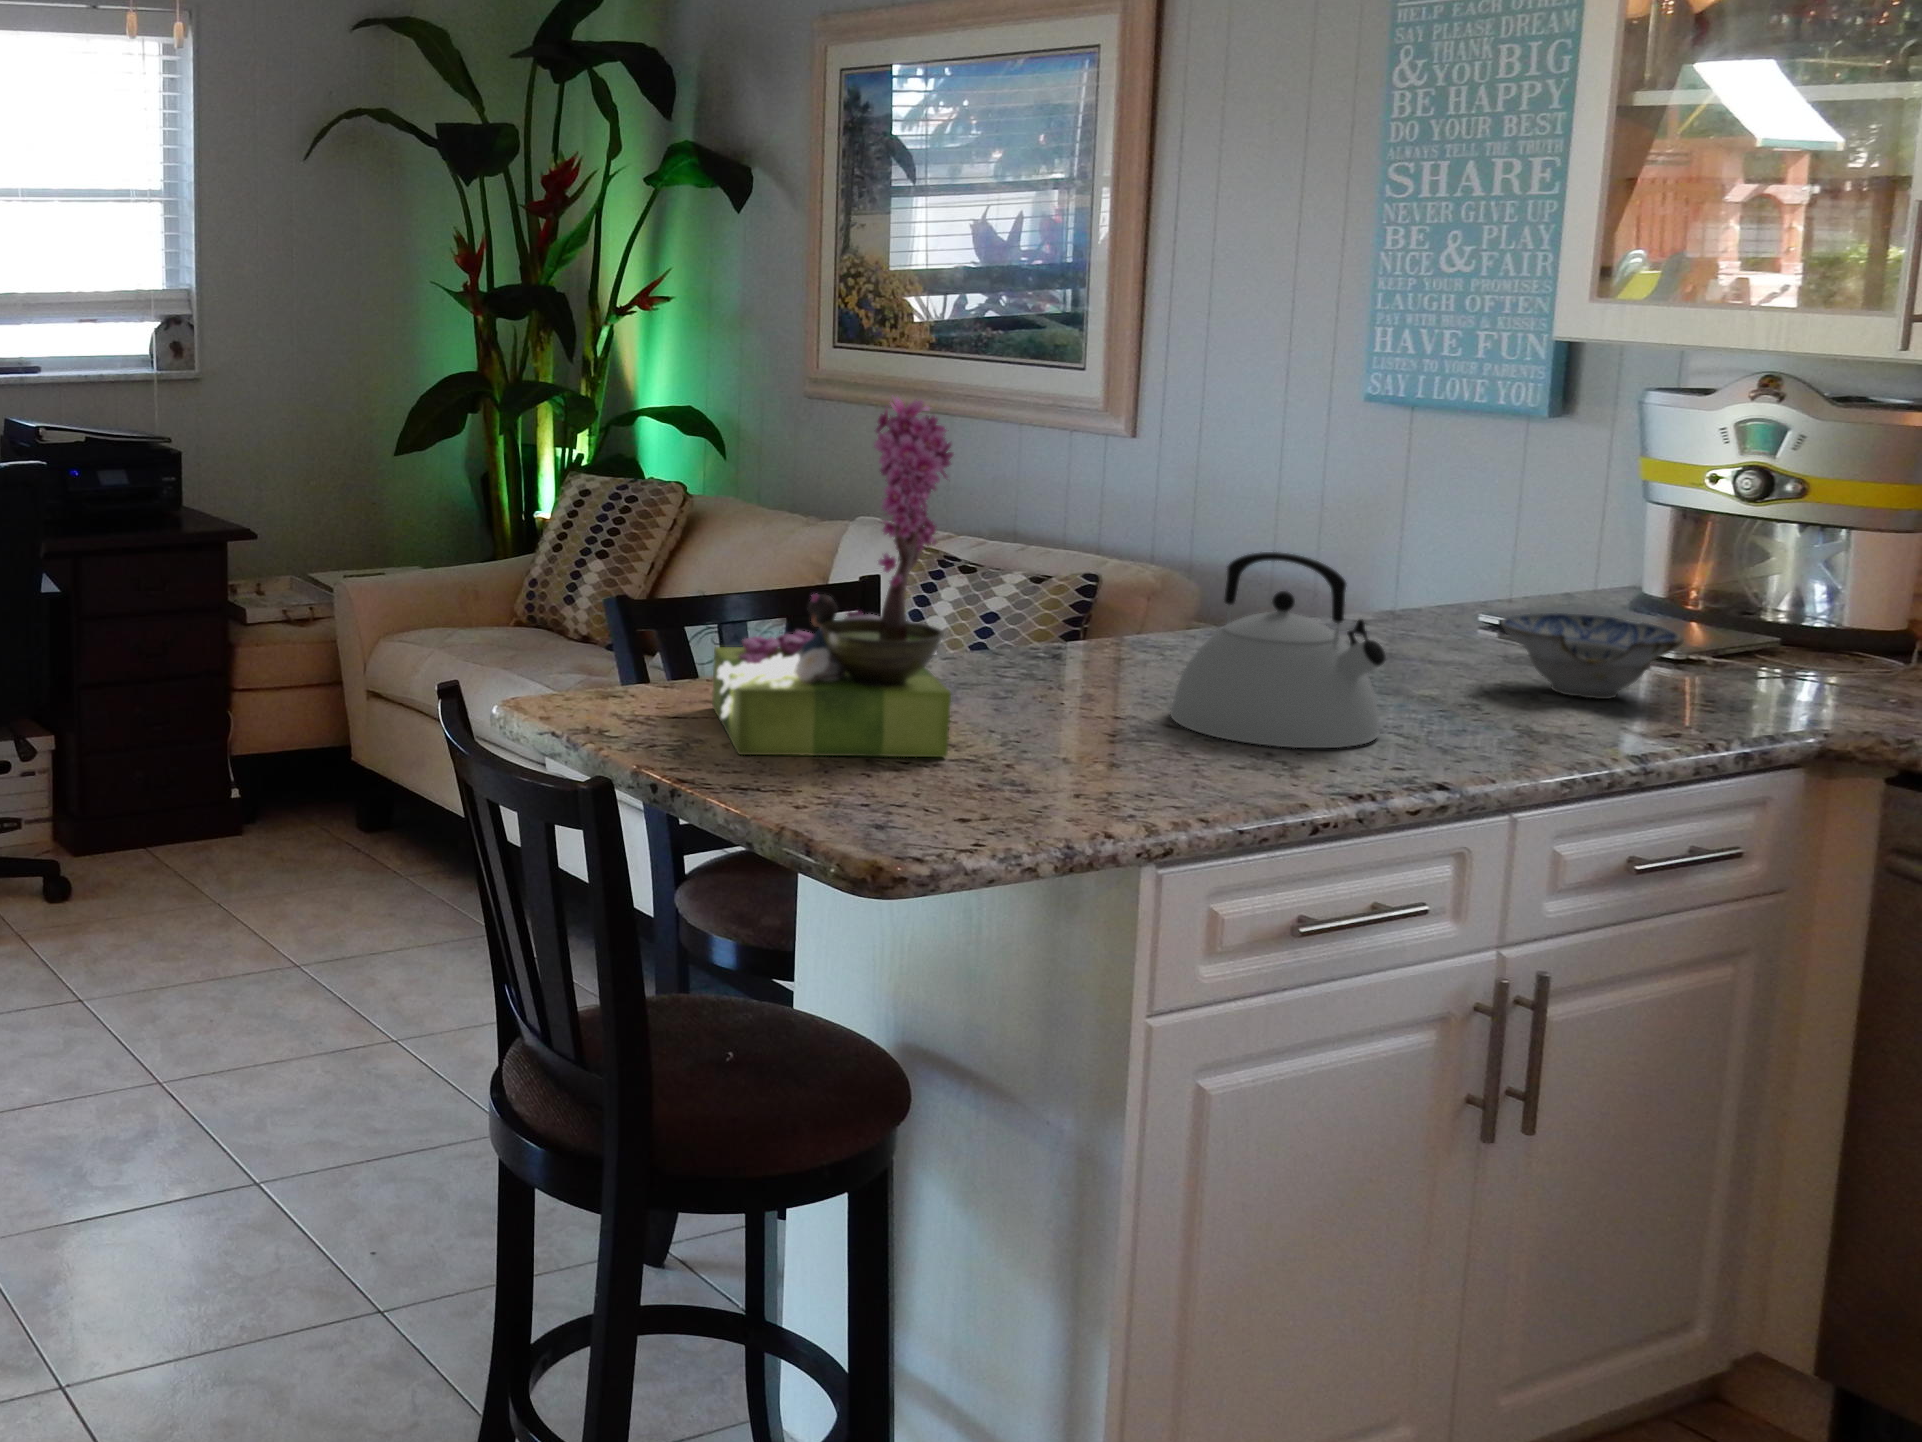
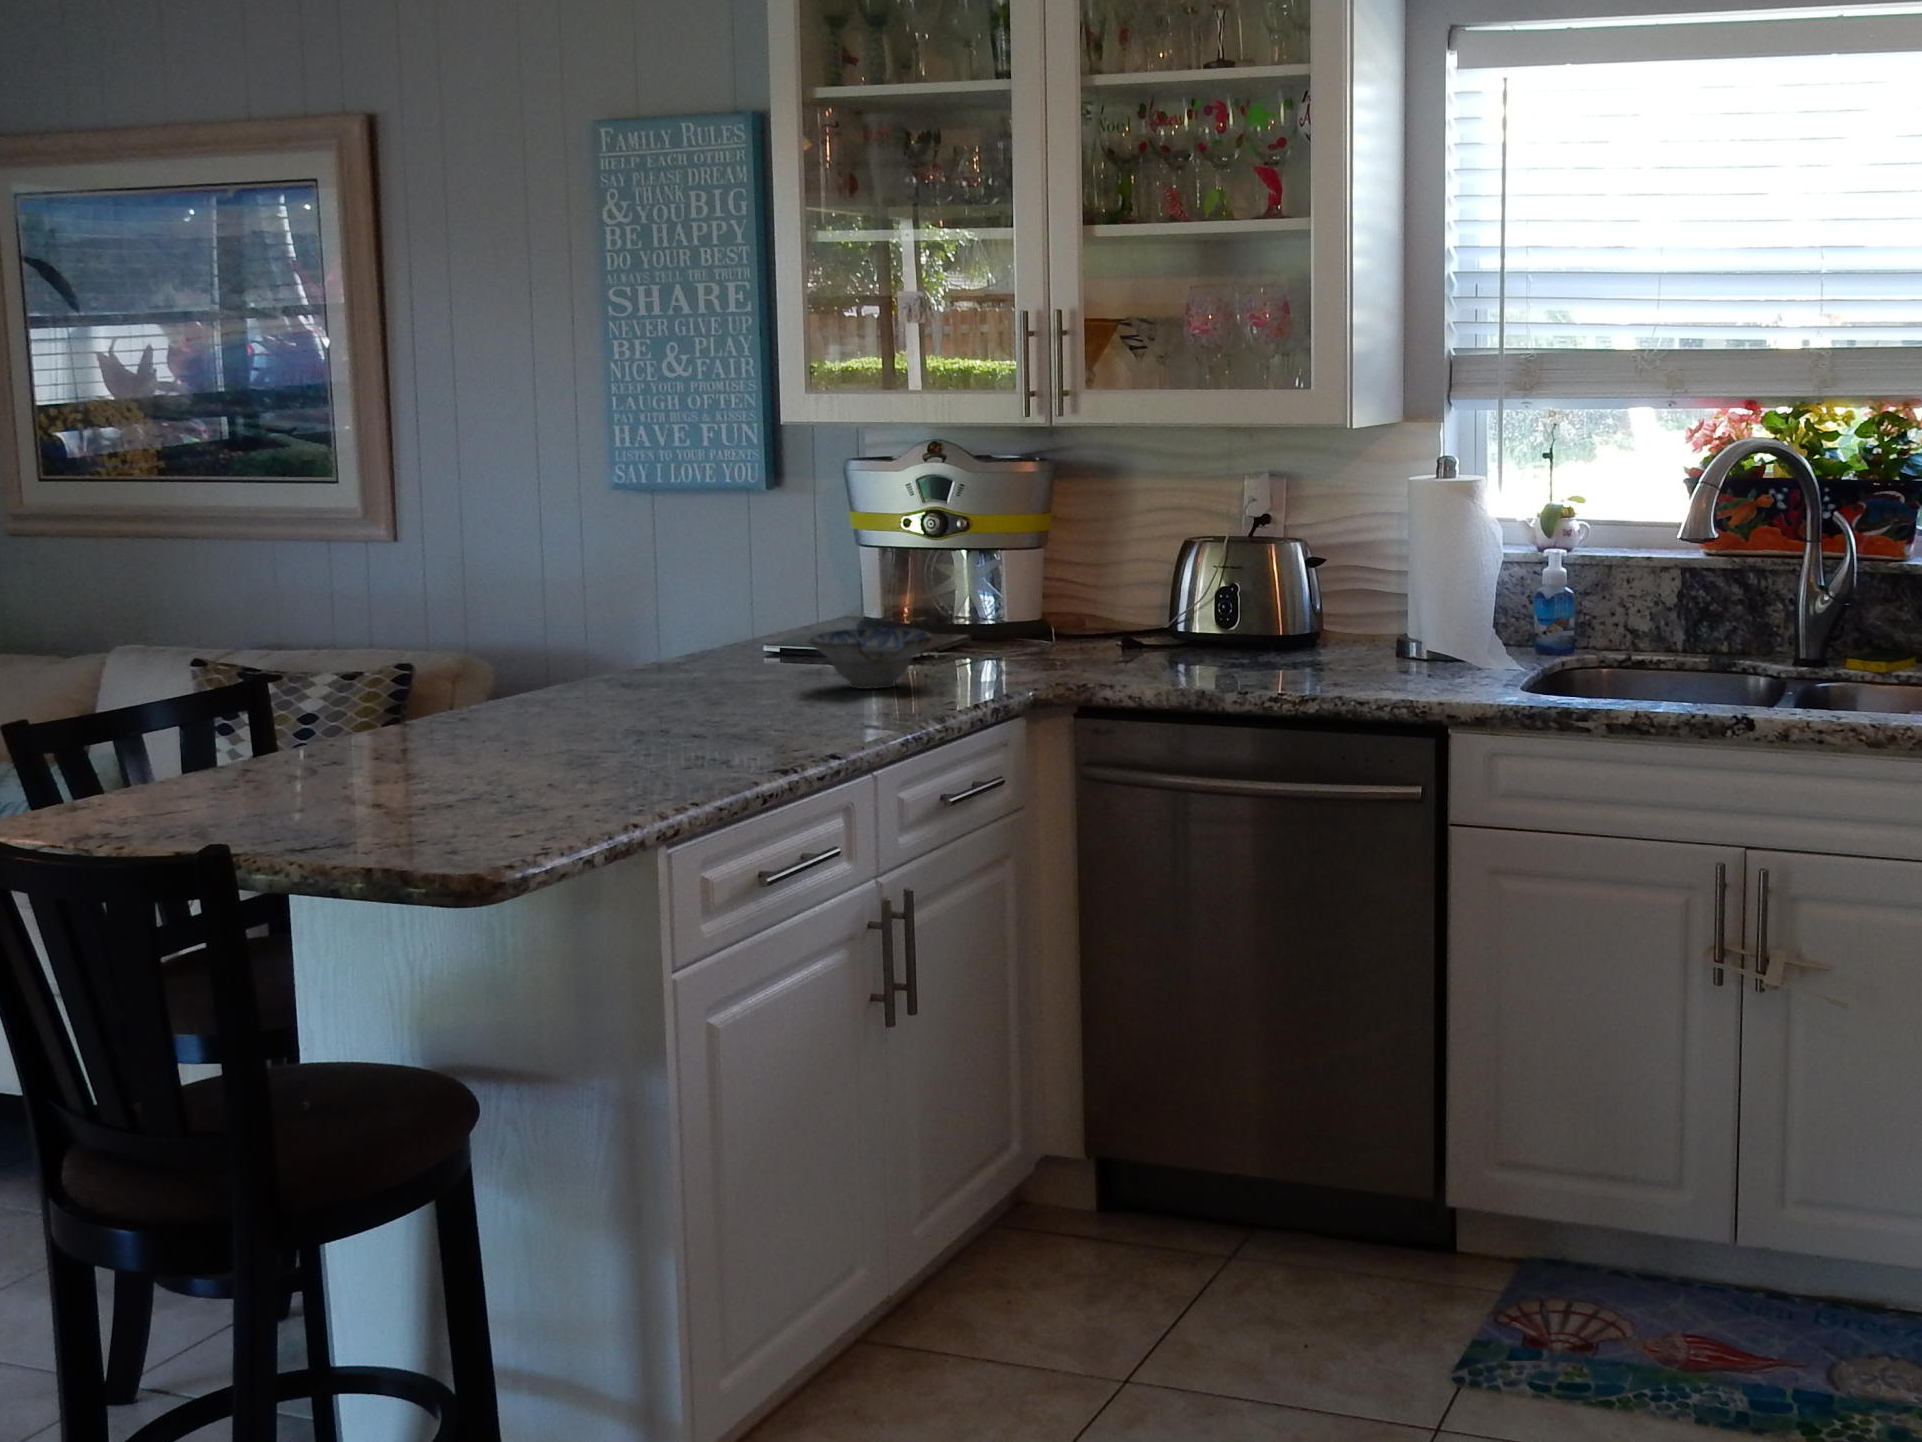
flower arrangement: present [712,397,953,757] -> none [178,480,451,832]
kettle: present [1170,552,1386,748] -> none [599,596,768,752]

